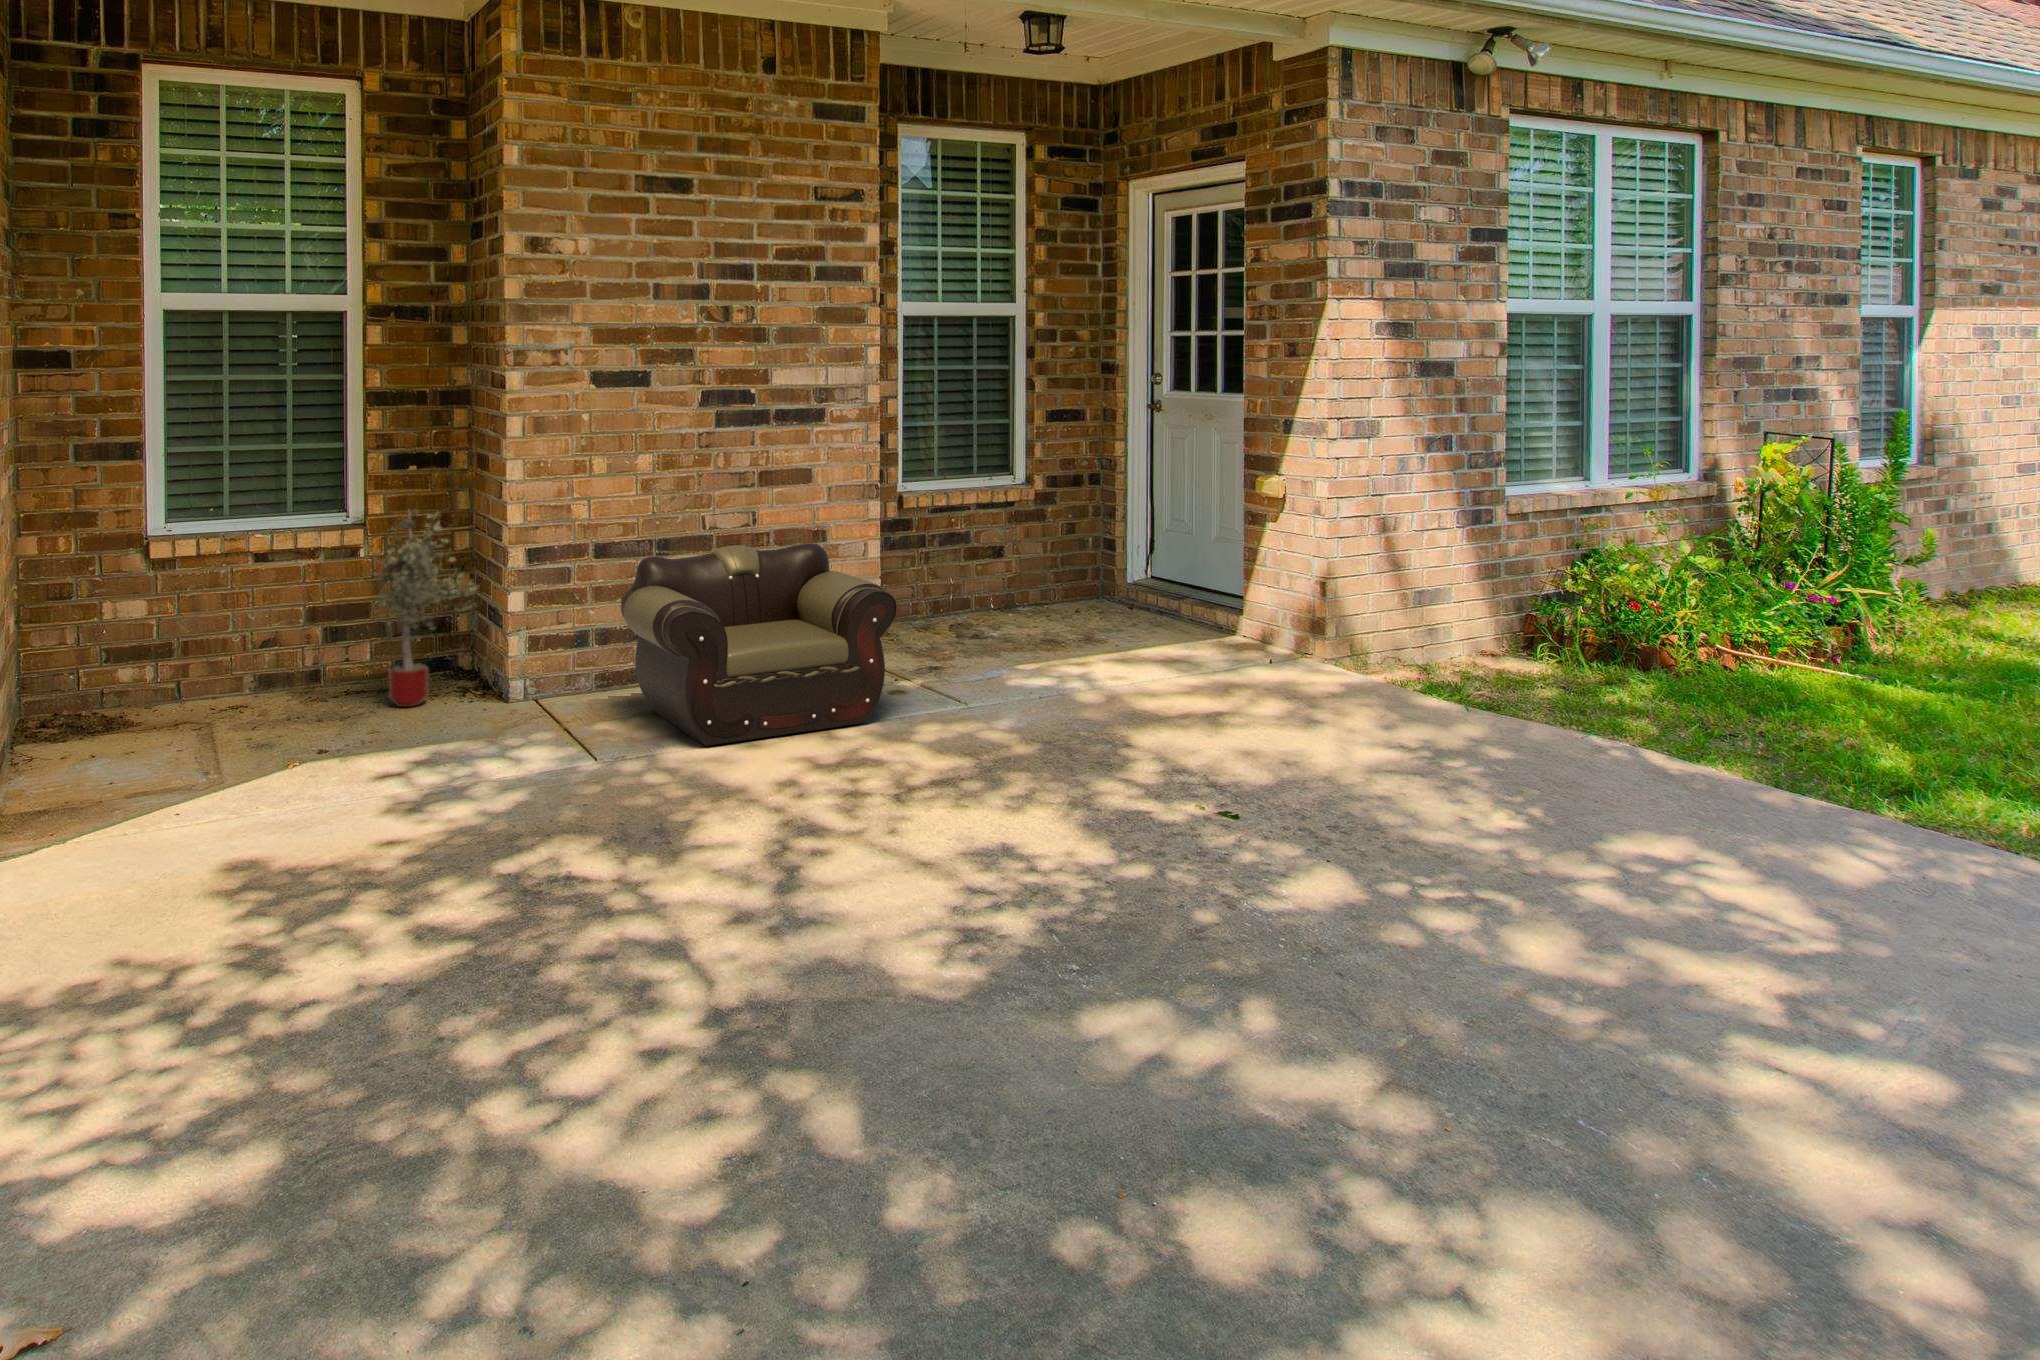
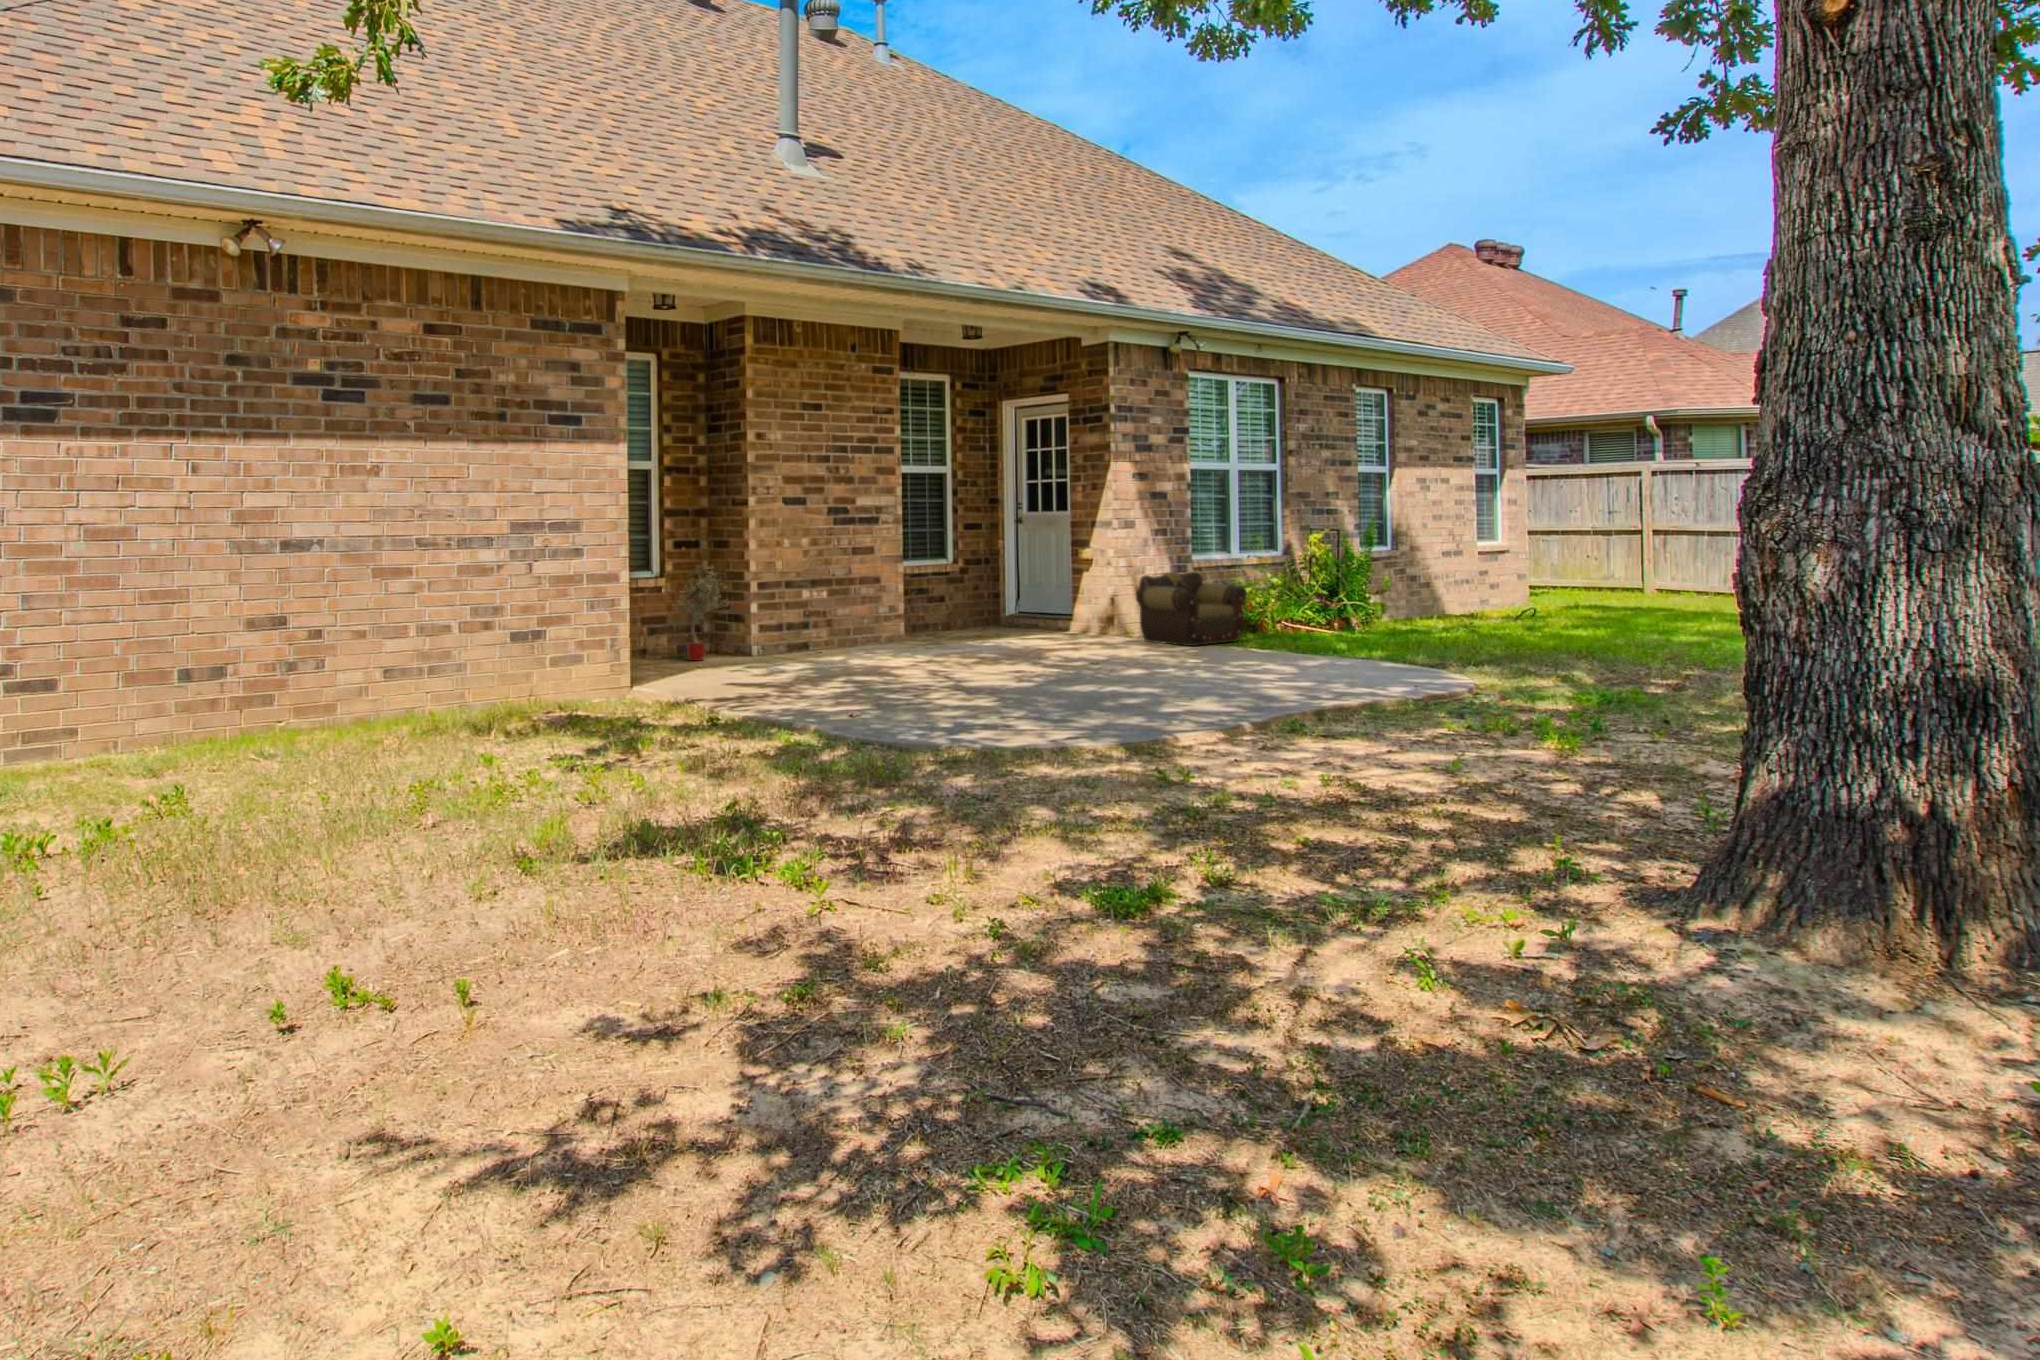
armchair: present [621,543,896,746] -> present [1136,572,1247,646]

